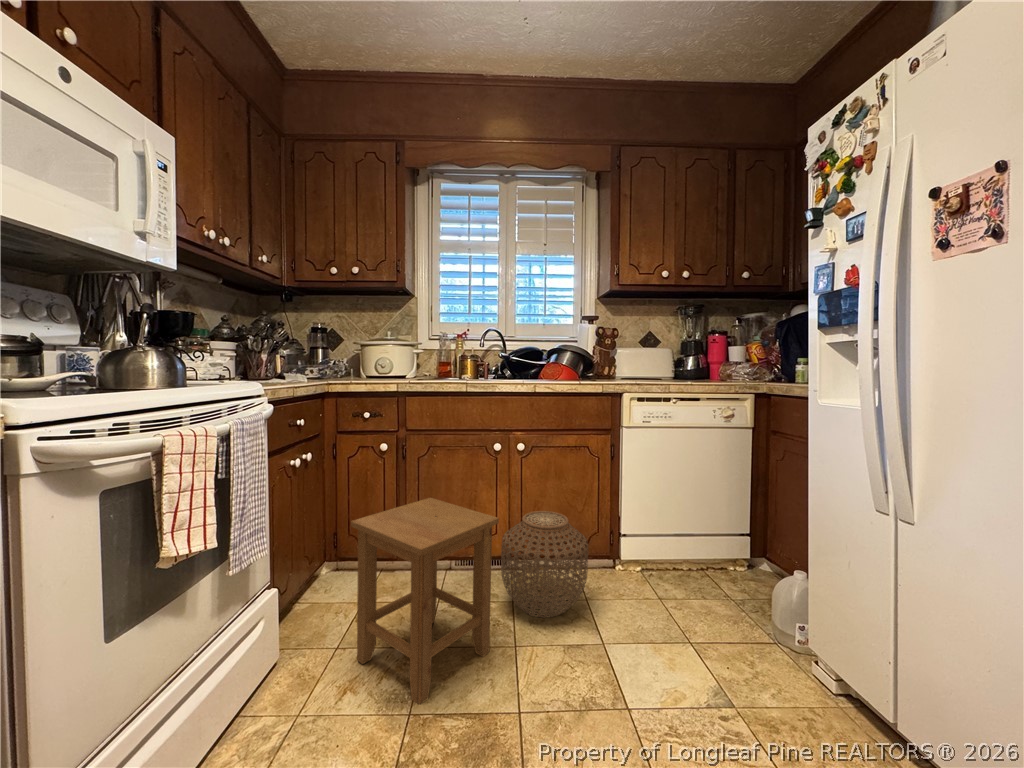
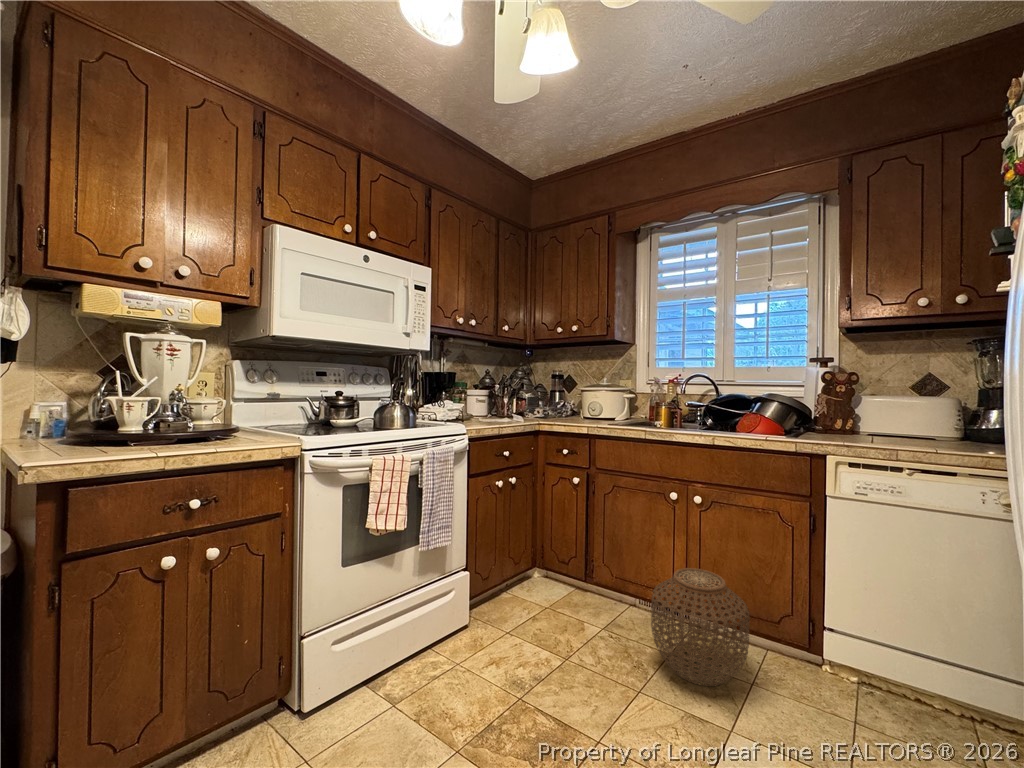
stool: present [351,498,499,705] -> none [511,530,620,696]

